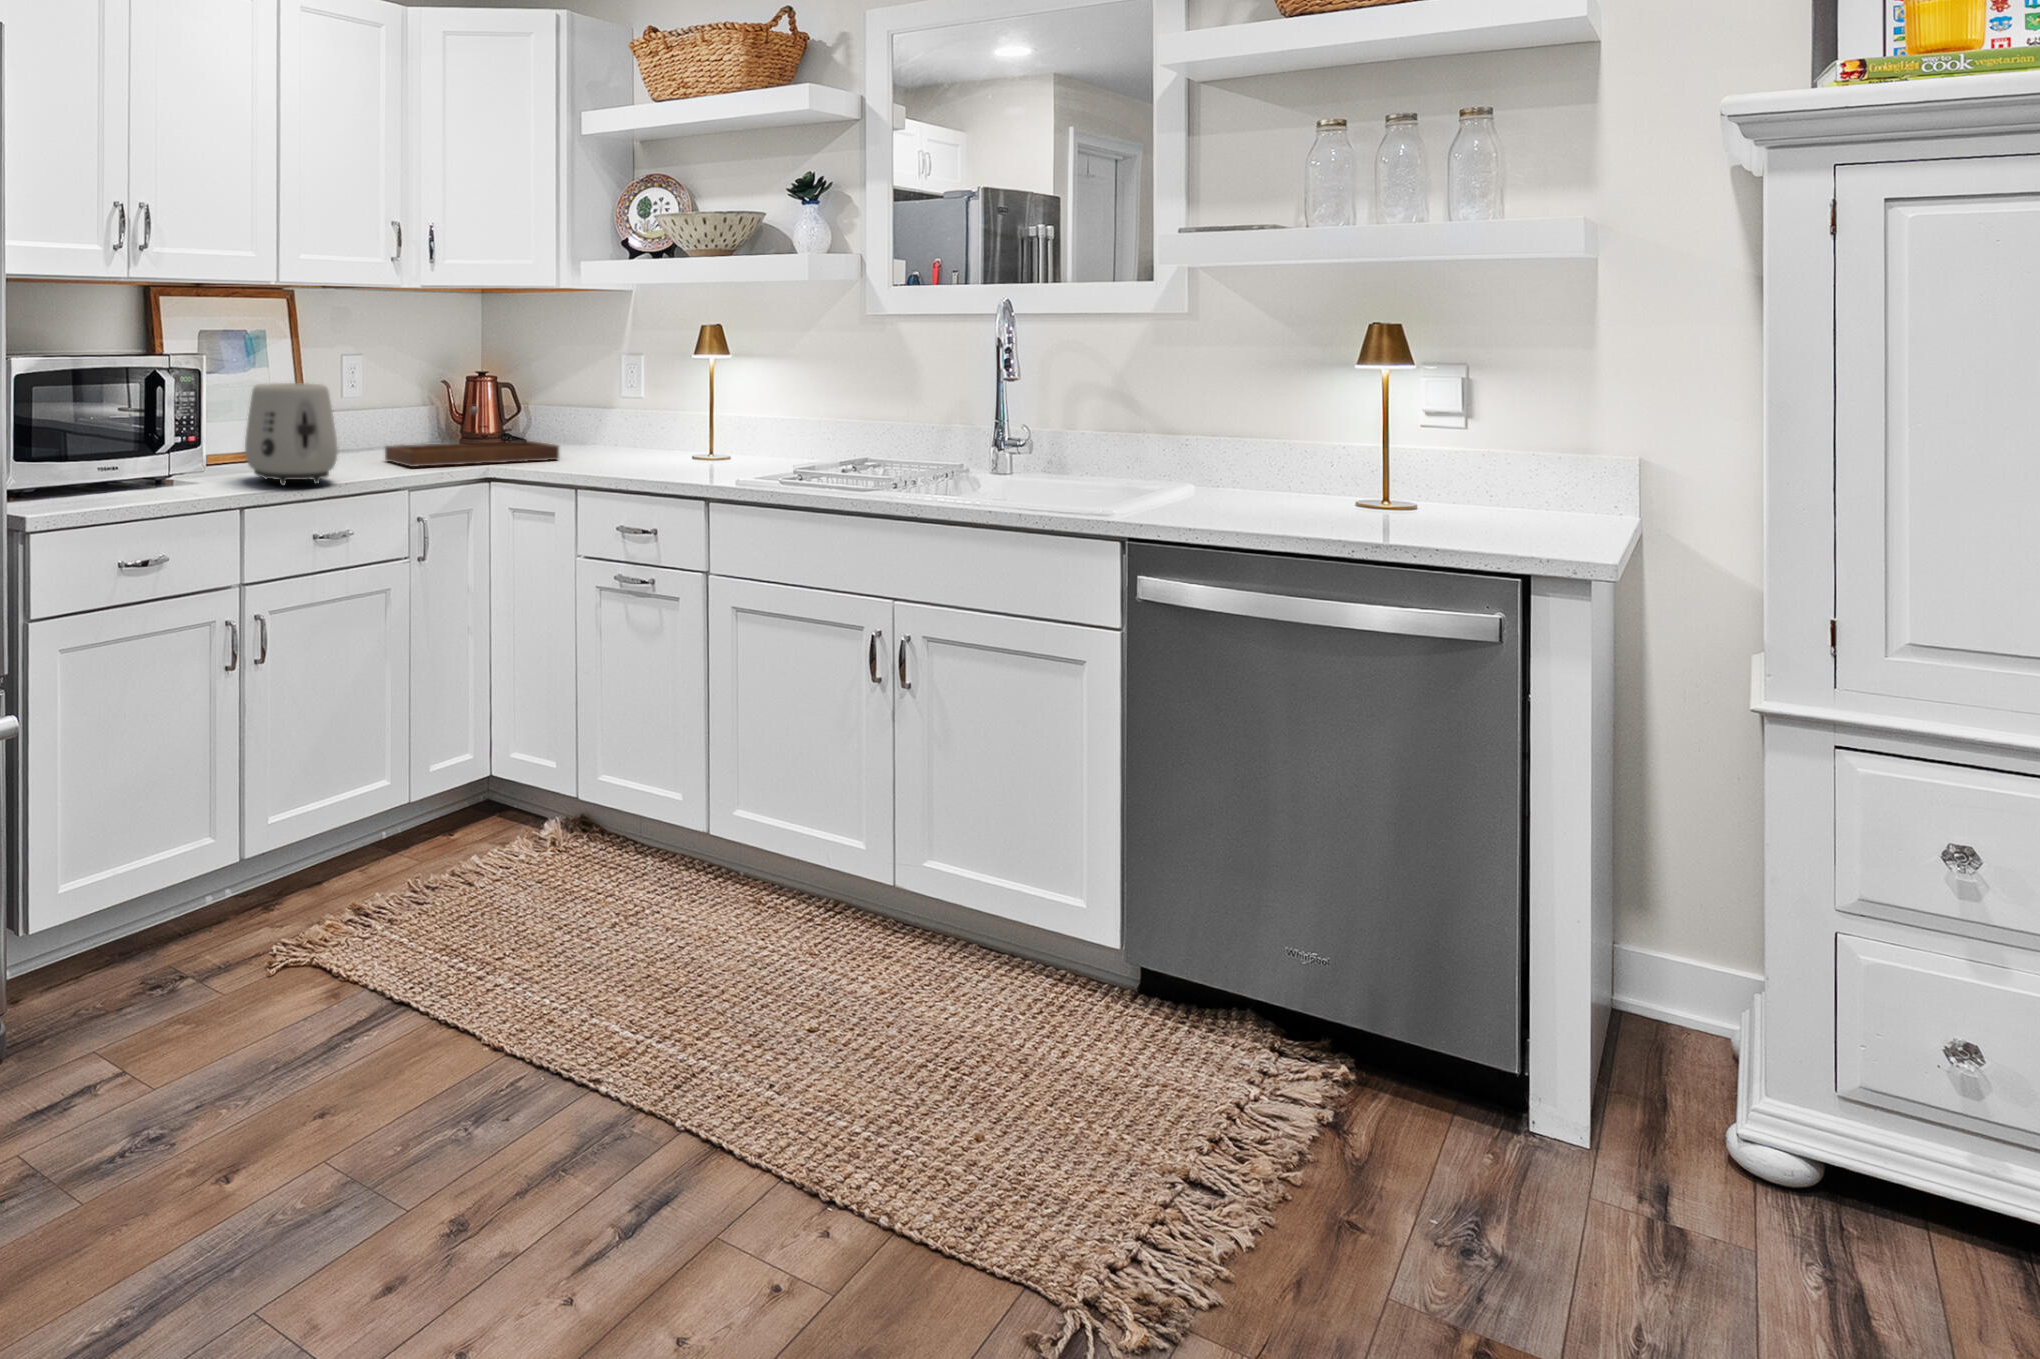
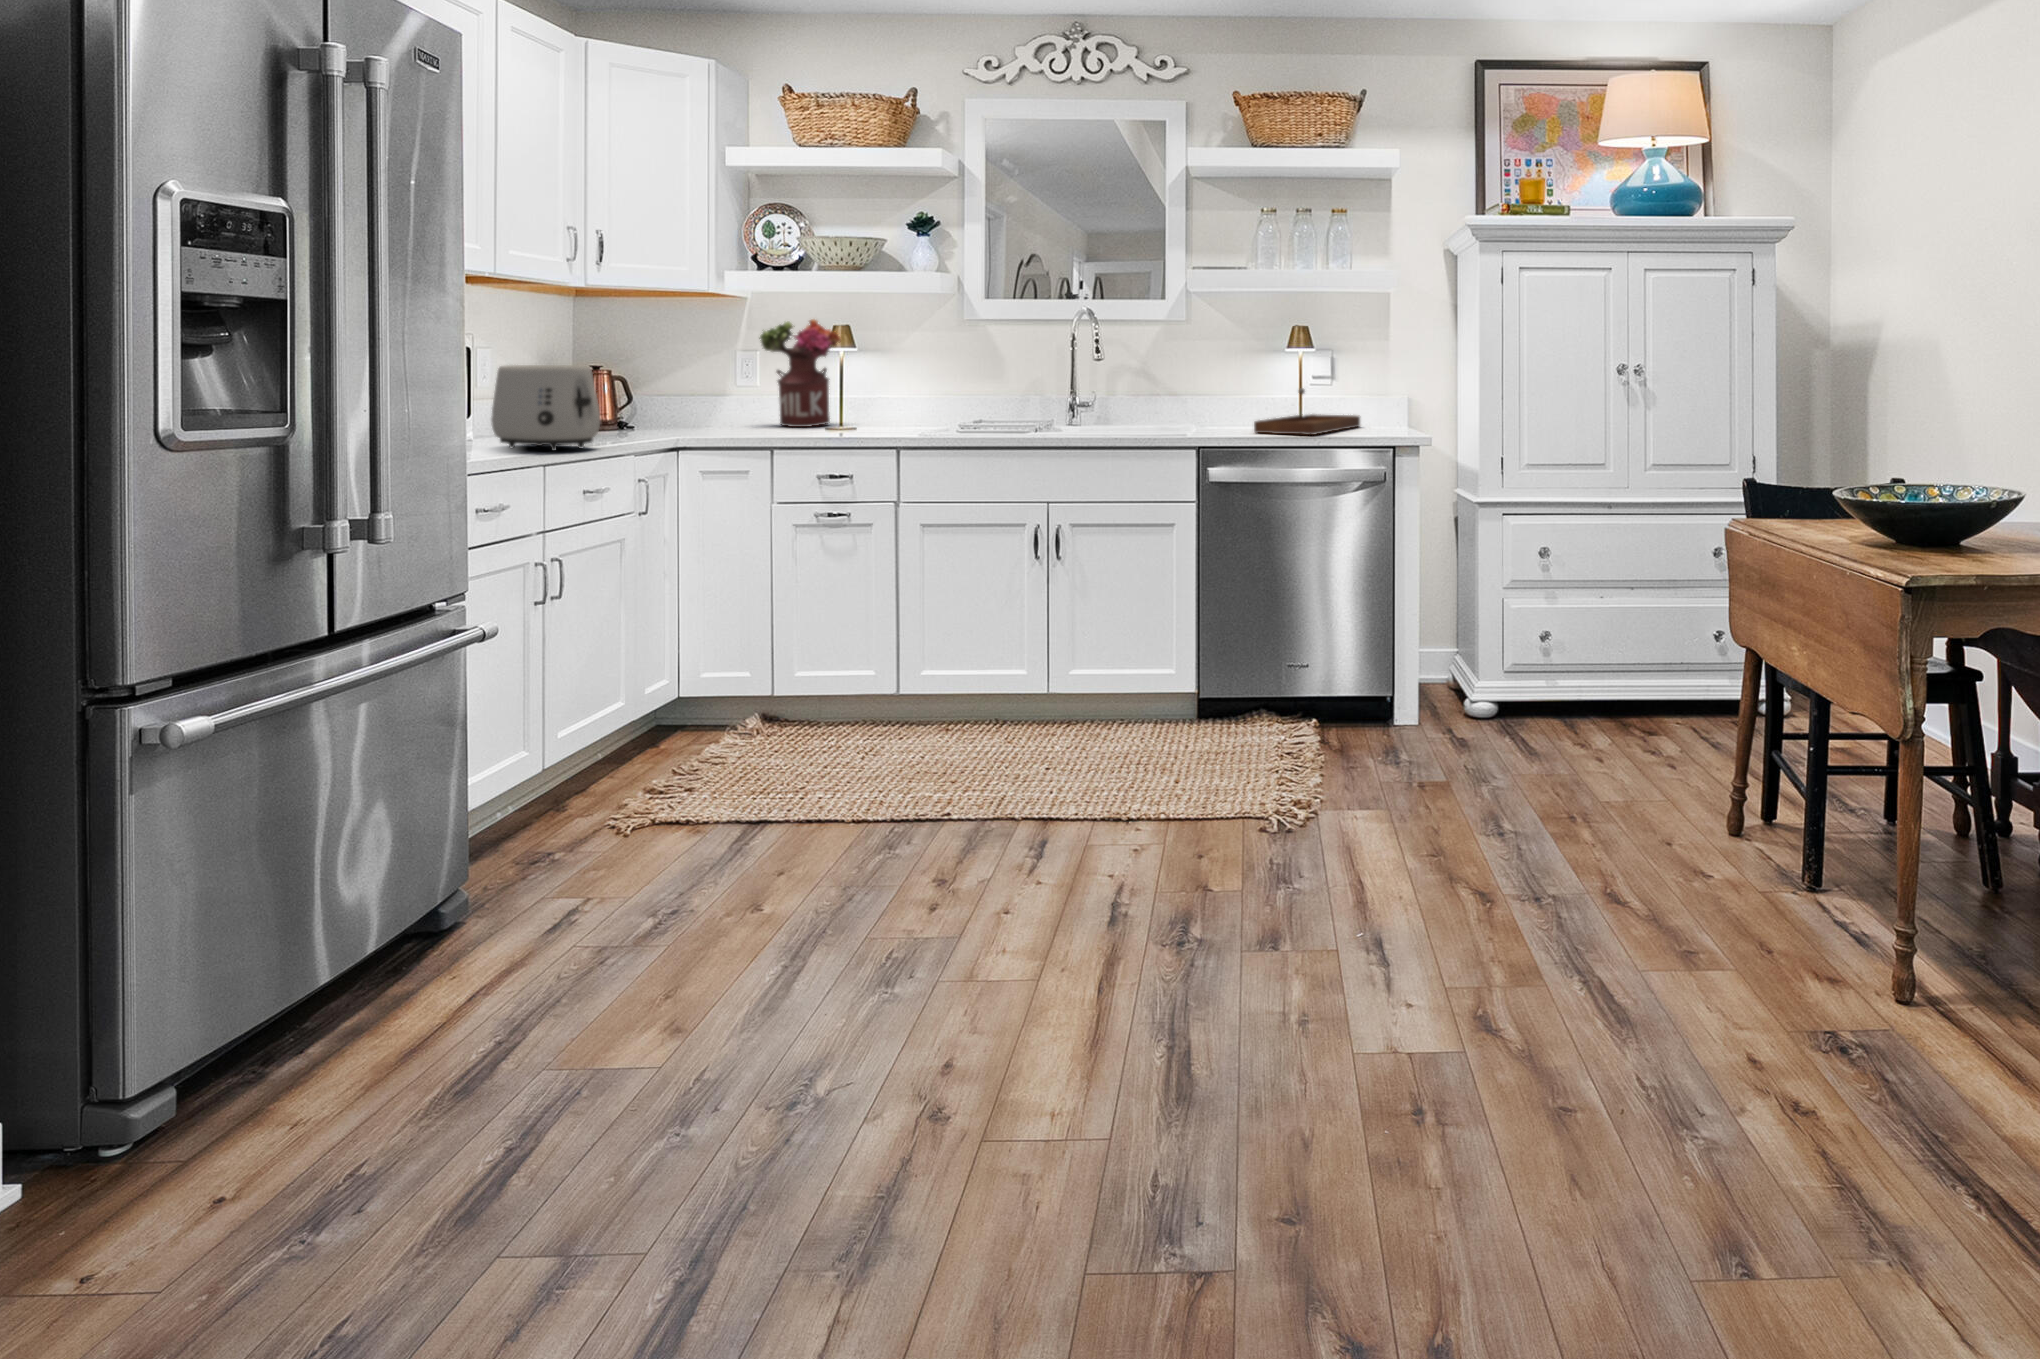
flower arrangement: none [583,323,684,466] -> present [759,319,841,427]
tray: present [385,406,559,467] -> present [1254,388,1360,435]

